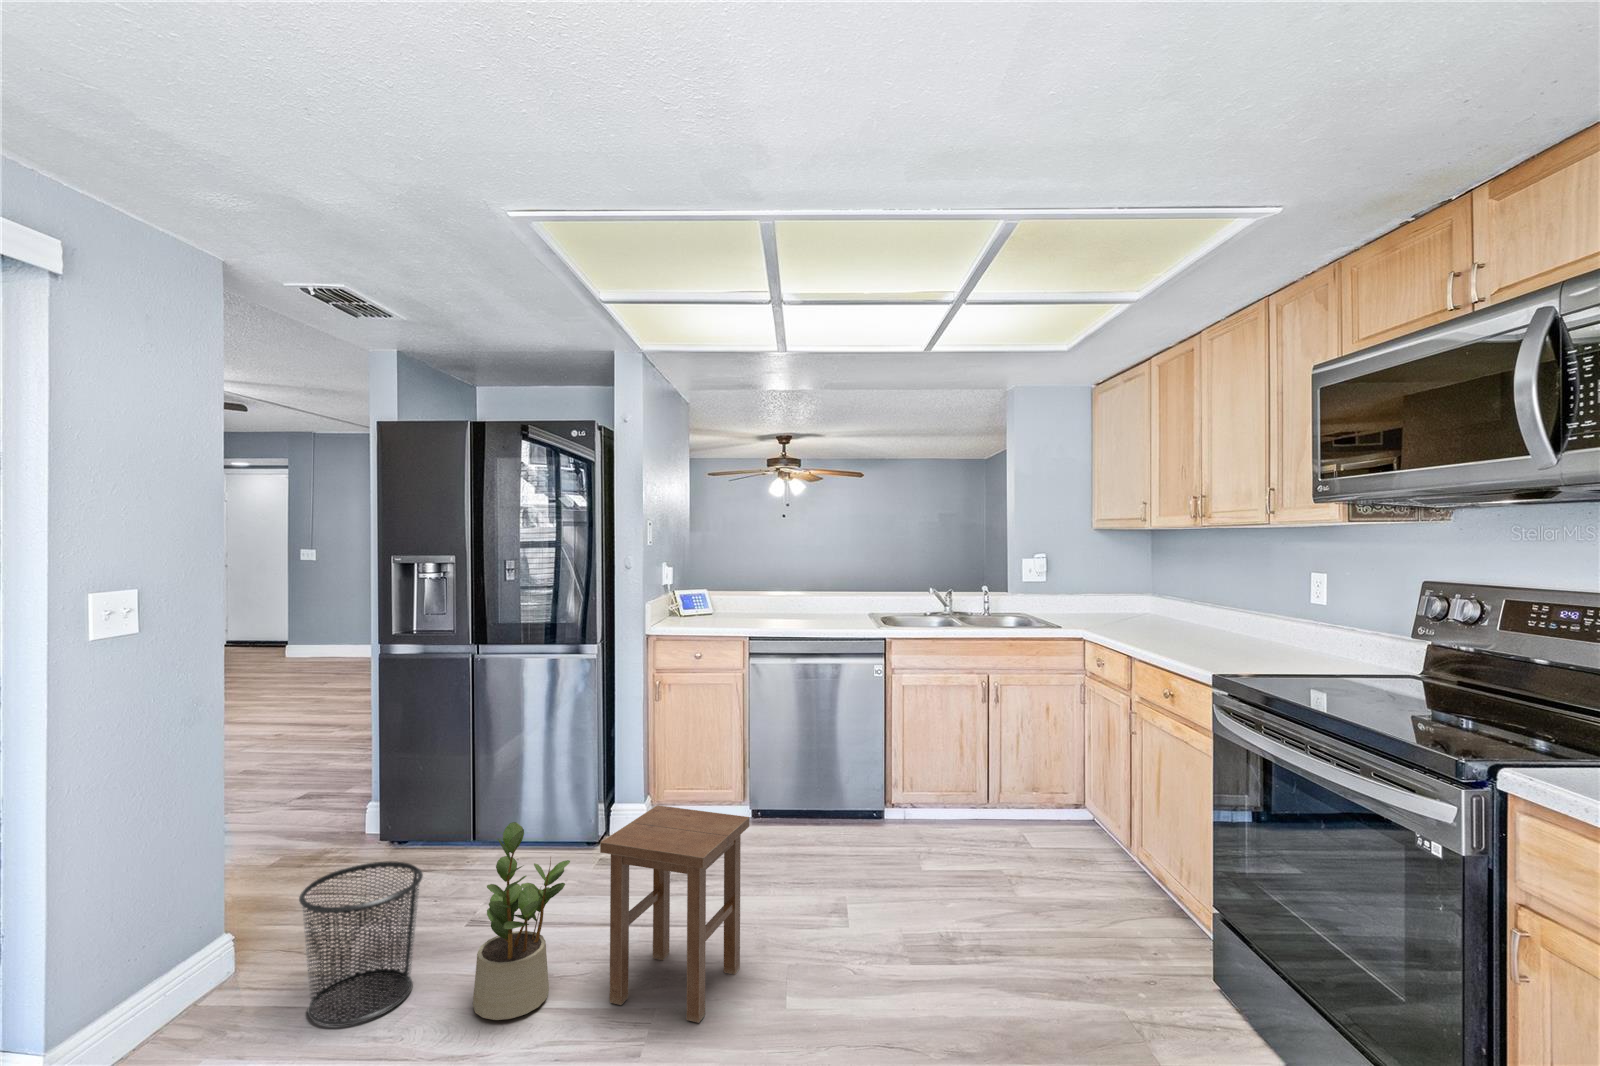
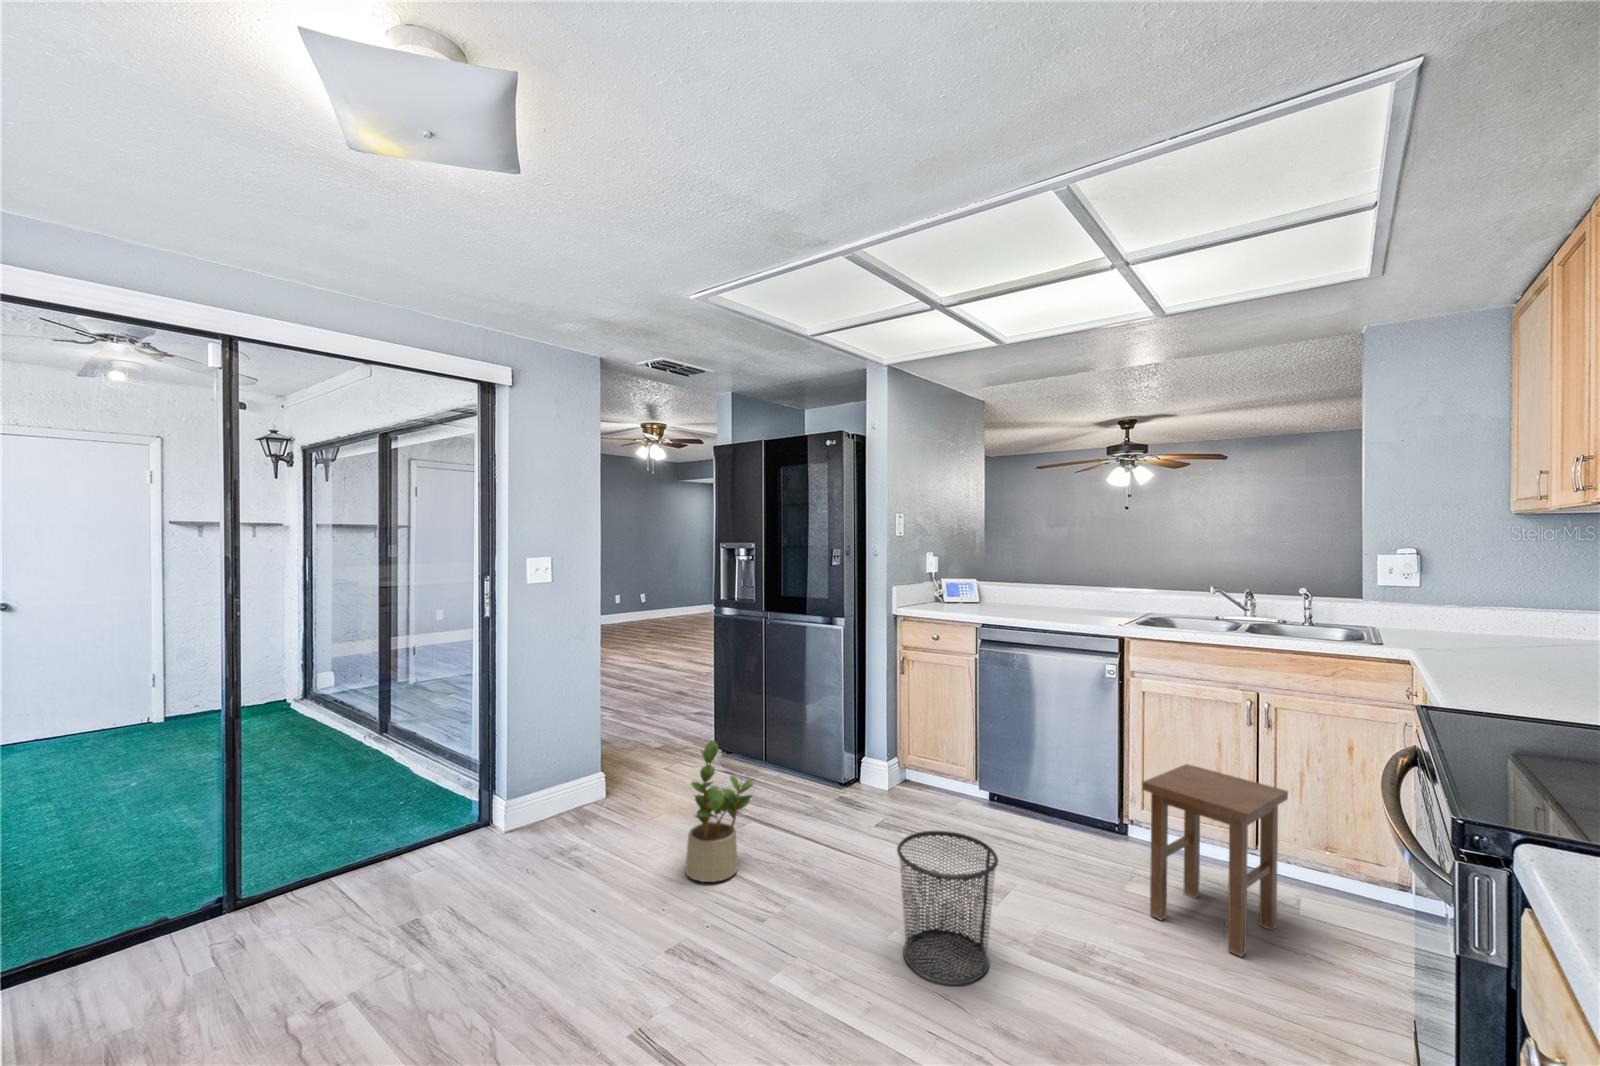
stool: present [600,805,750,1023] -> present [1142,764,1288,957]
waste bin: present [299,861,423,1026] -> present [897,831,998,983]

